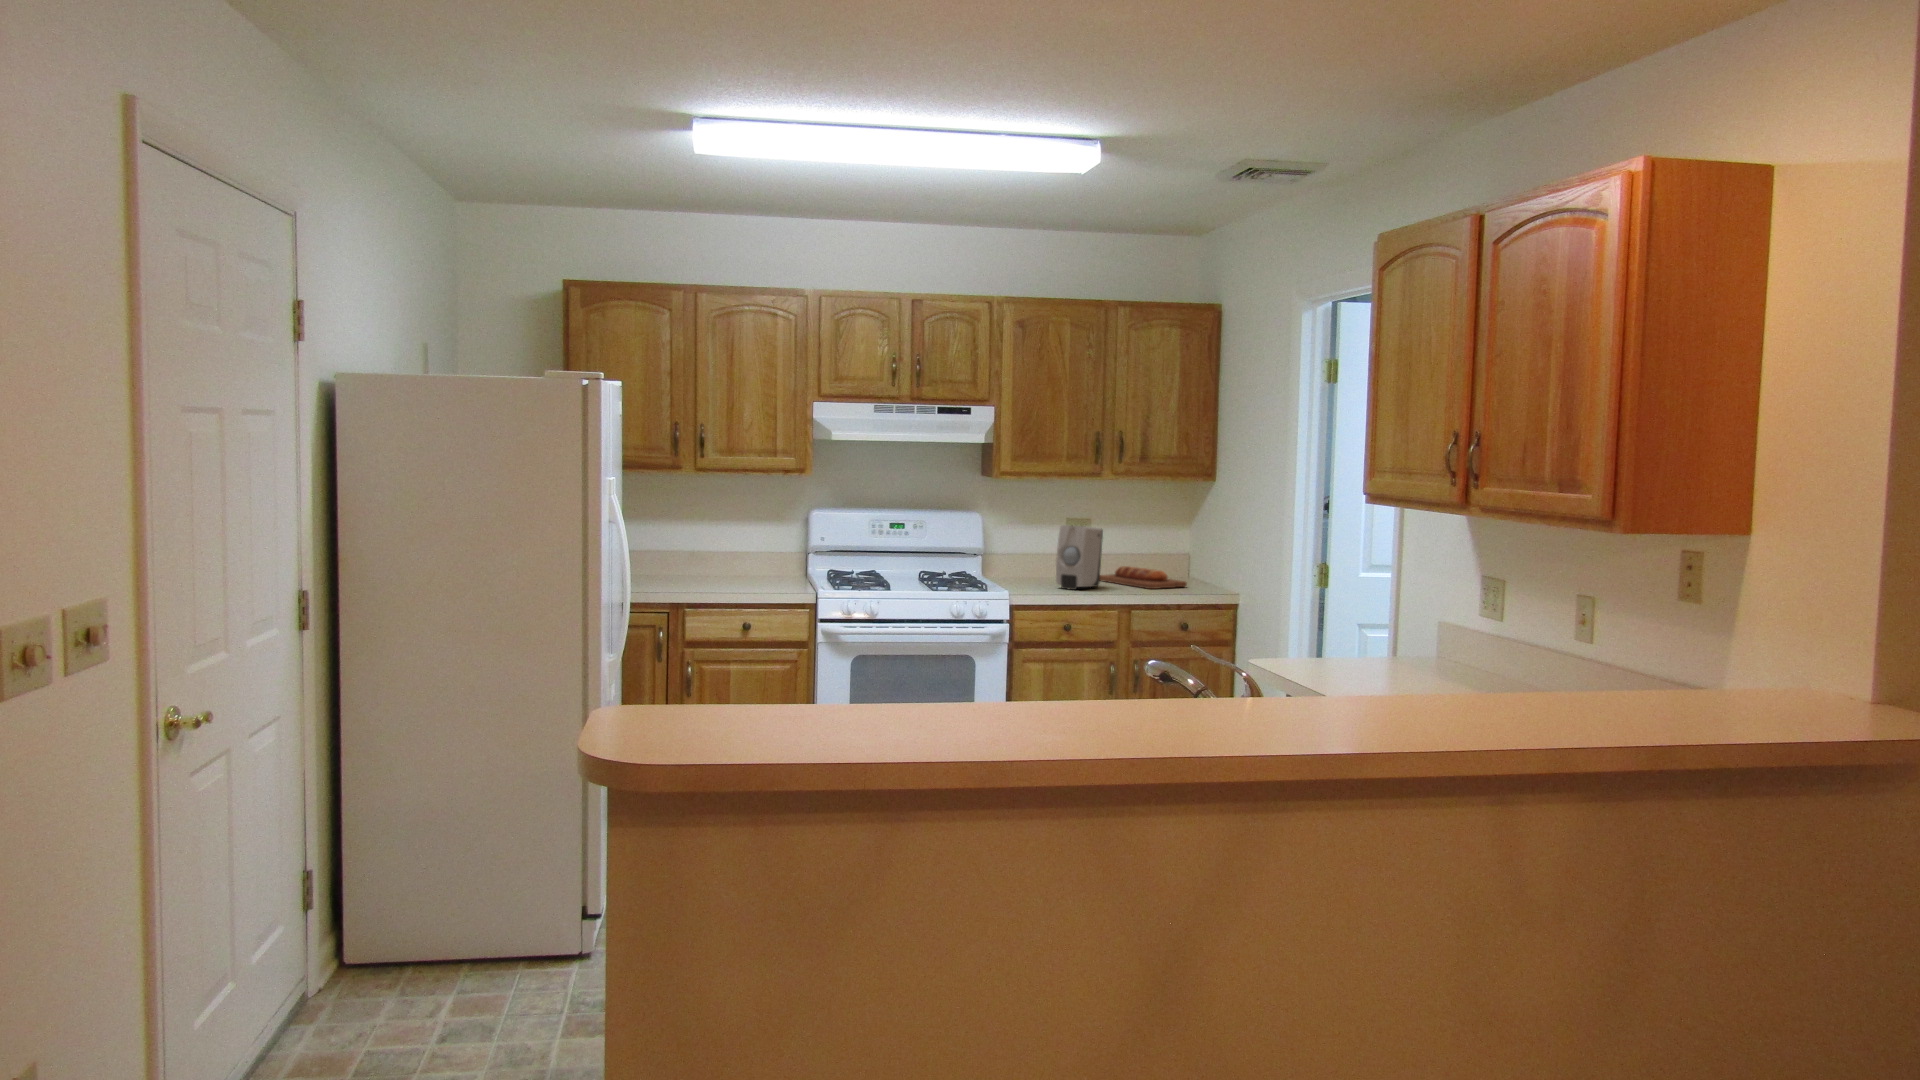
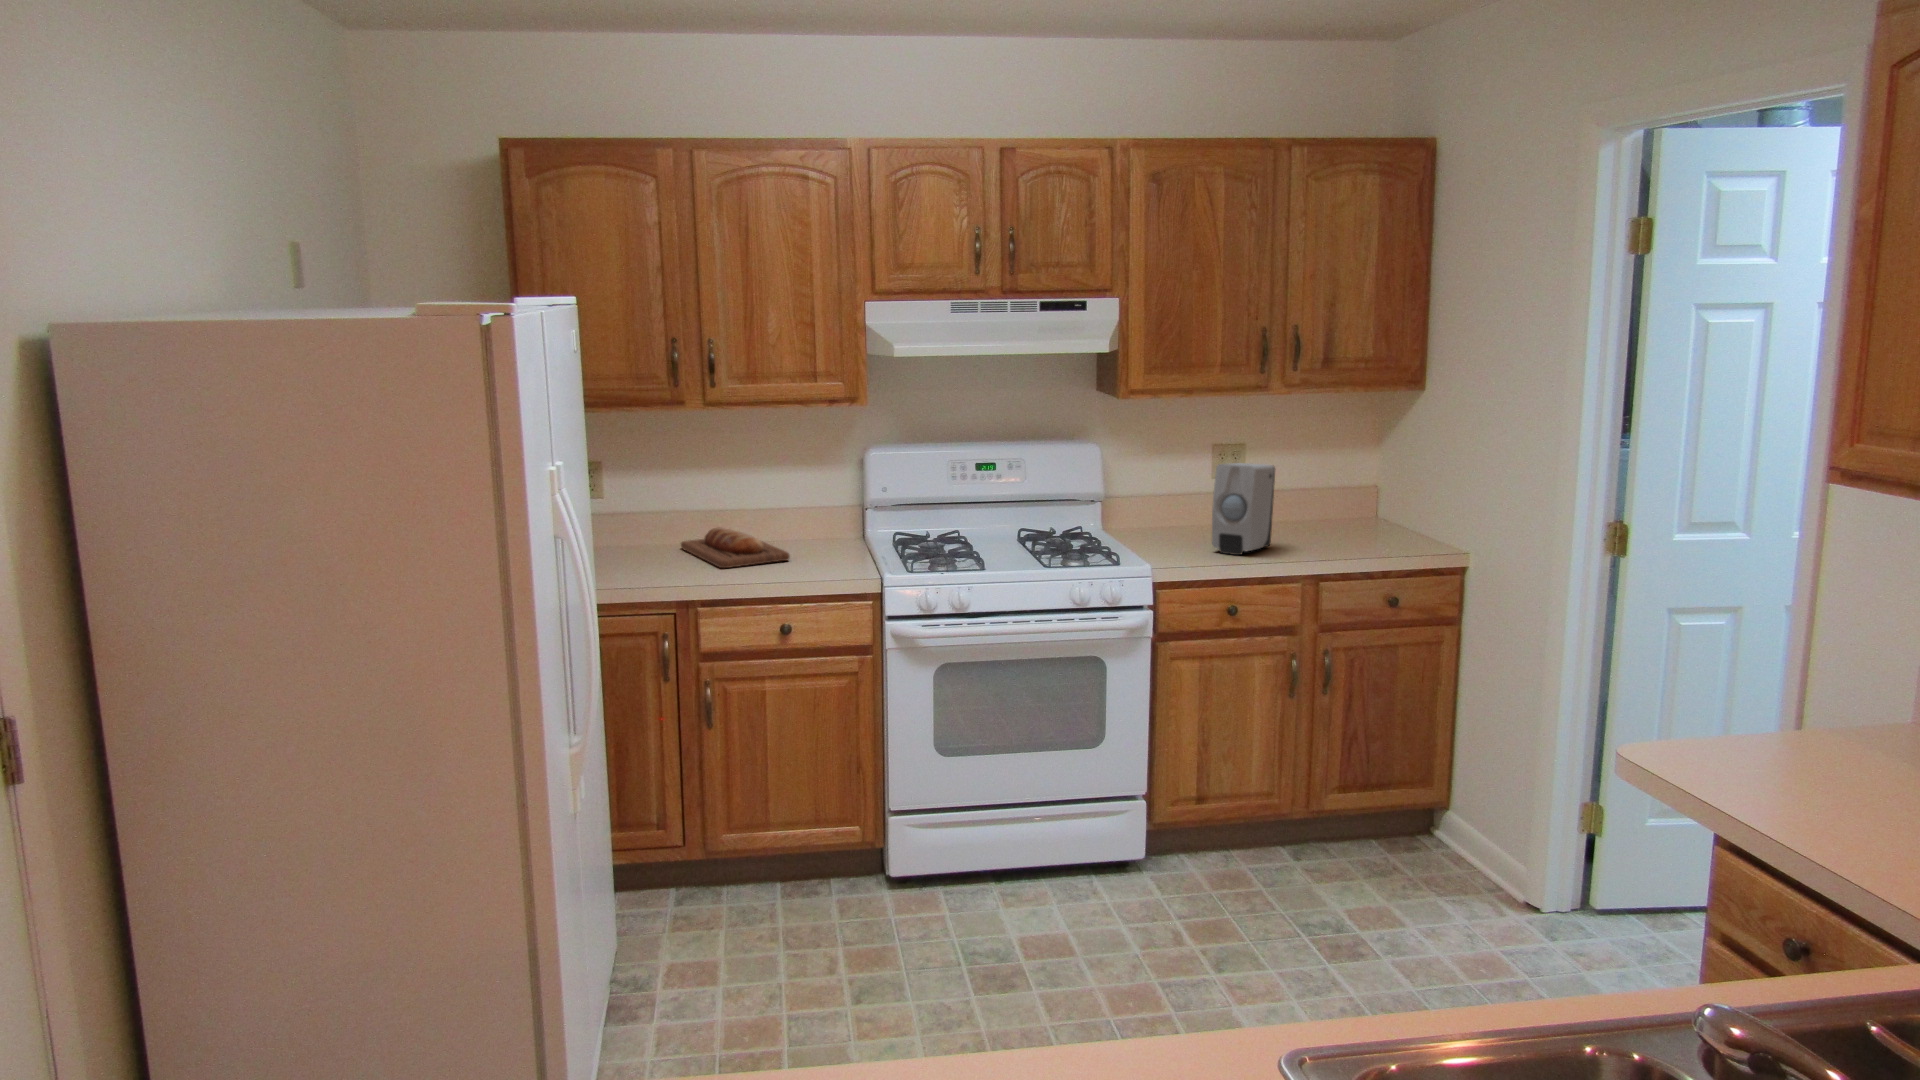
bread loaf: present [1100,566,1187,589] -> present [681,528,790,568]

